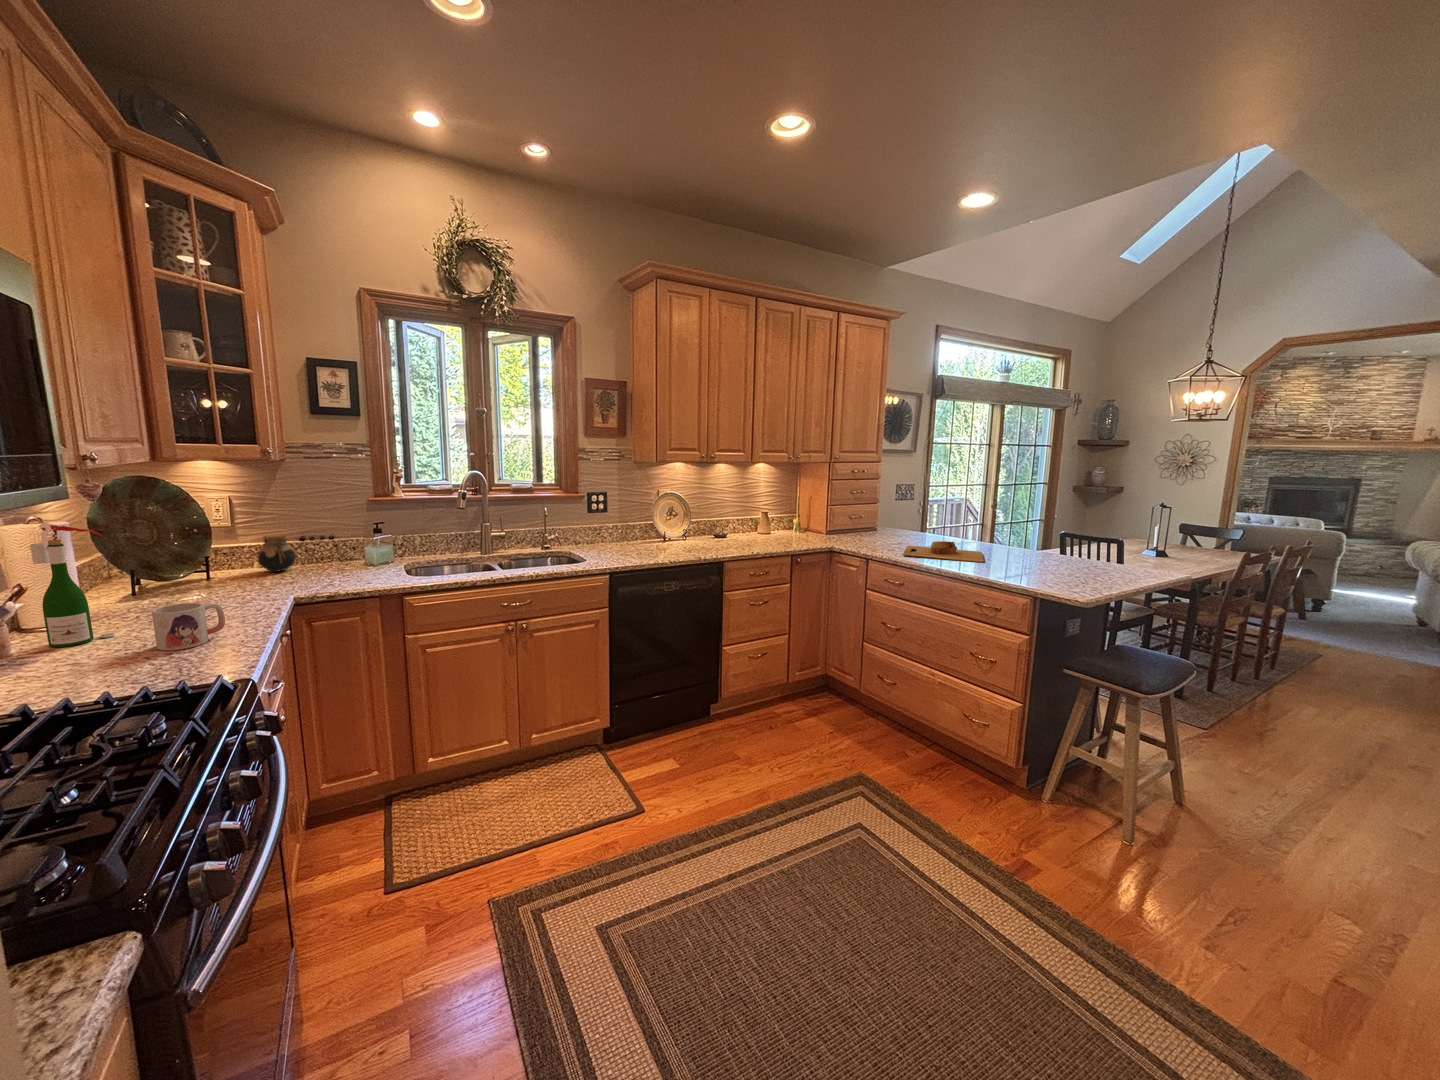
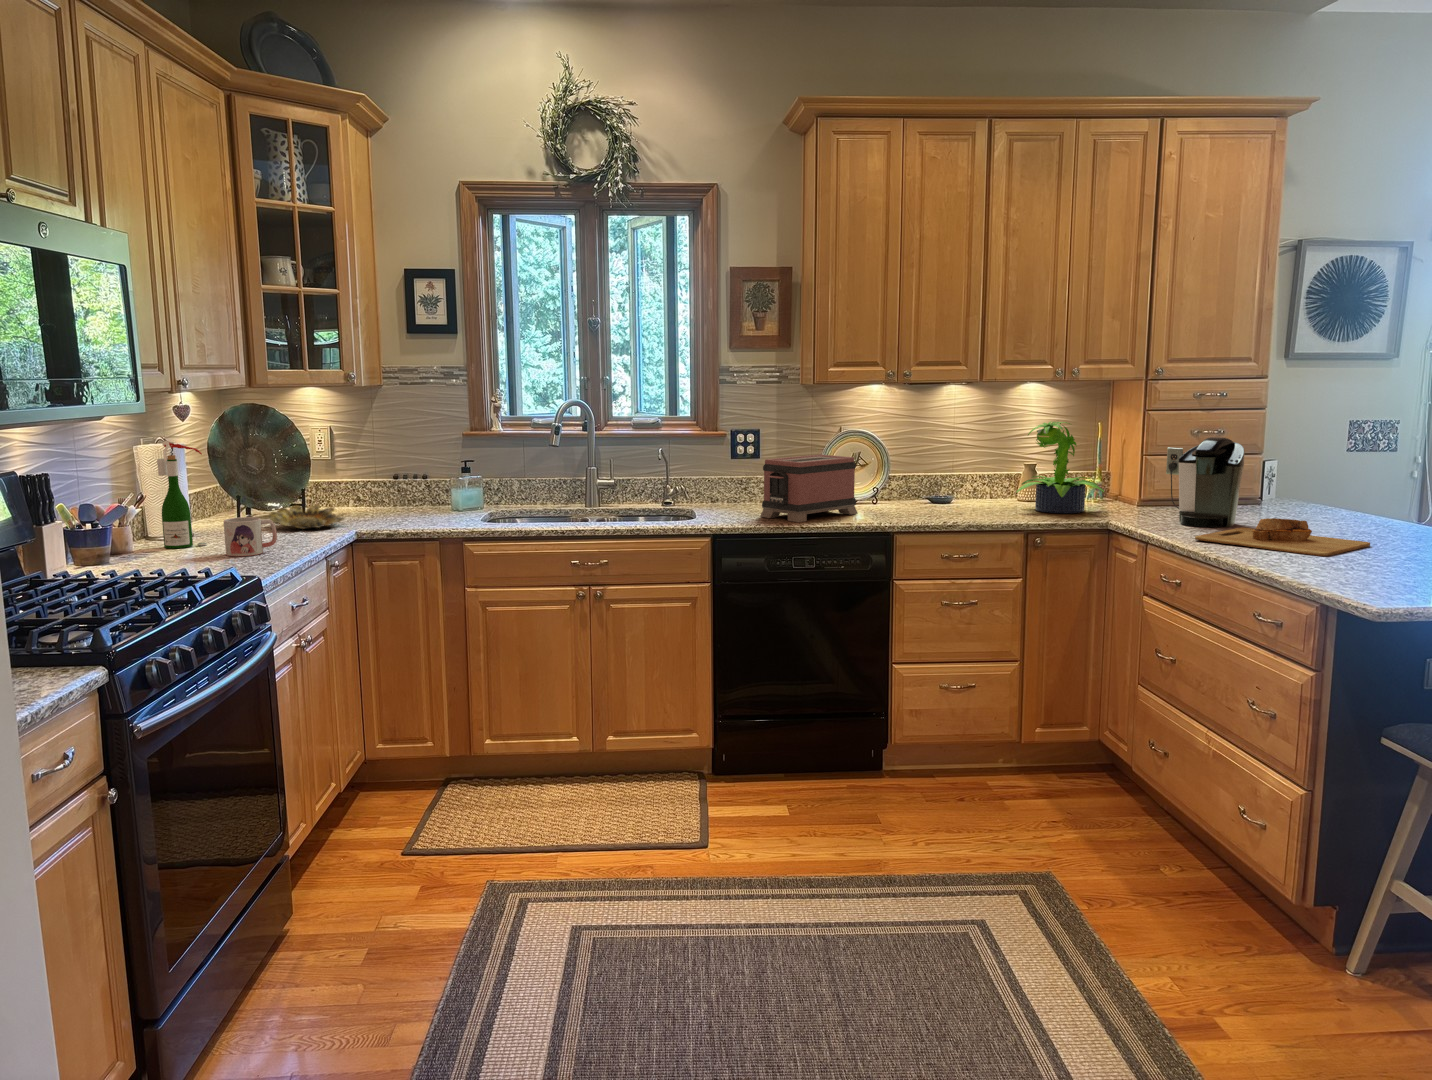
potted plant: none [764,486,818,541] -> present [1016,422,1104,514]
coffee maker: none [847,495,900,546] -> present [1166,437,1244,527]
toaster: none [629,509,686,558] -> present [760,454,858,522]
jar: present [258,534,296,572] -> none [350,470,385,511]
bowl: none [179,573,273,601] -> present [269,505,344,529]

